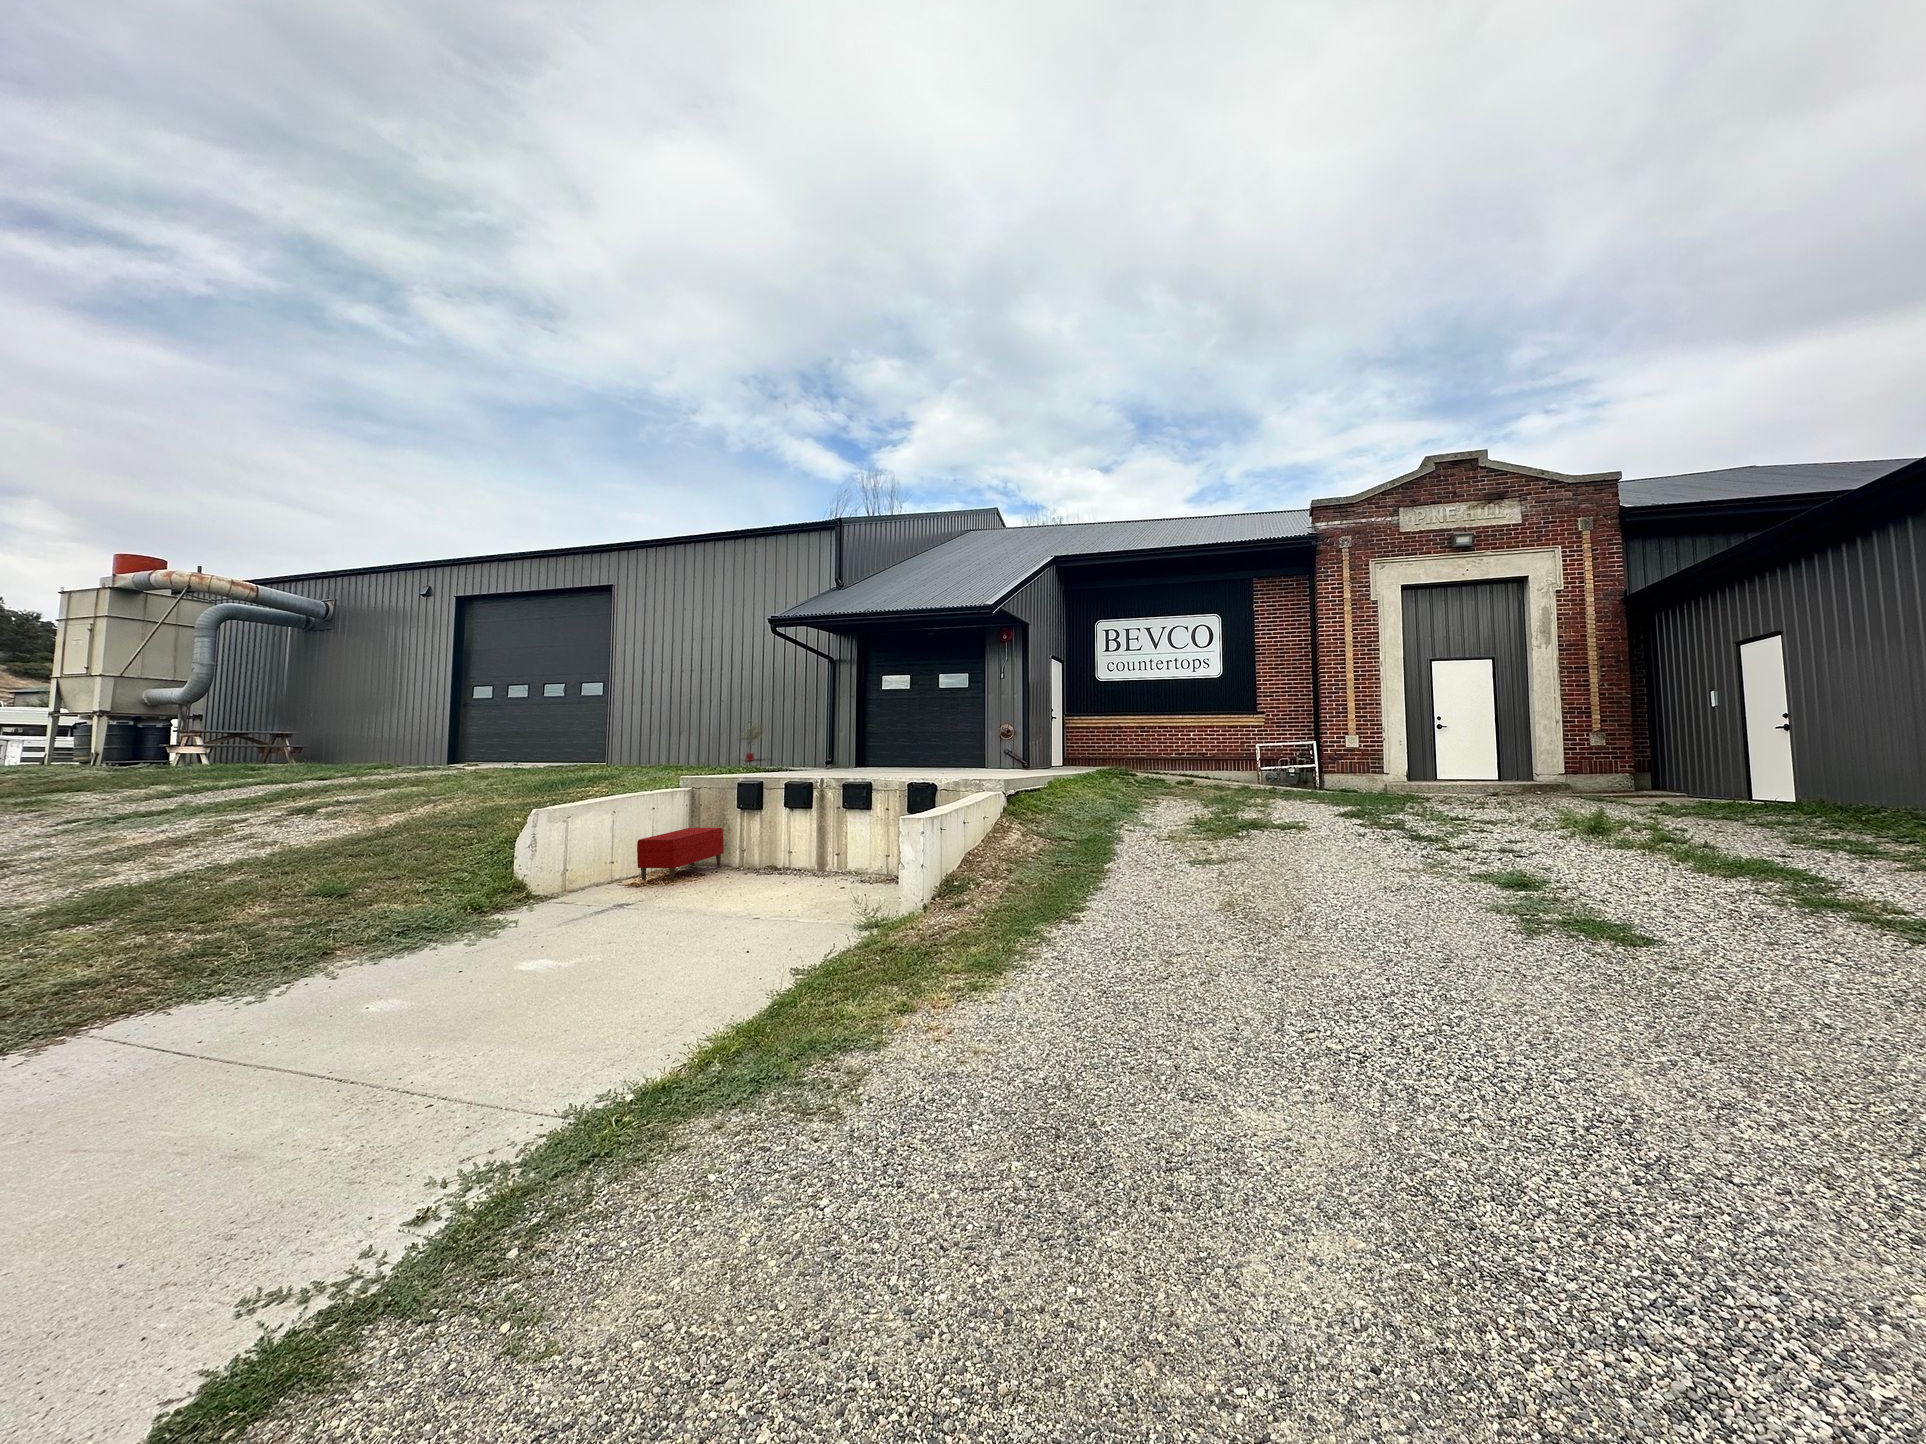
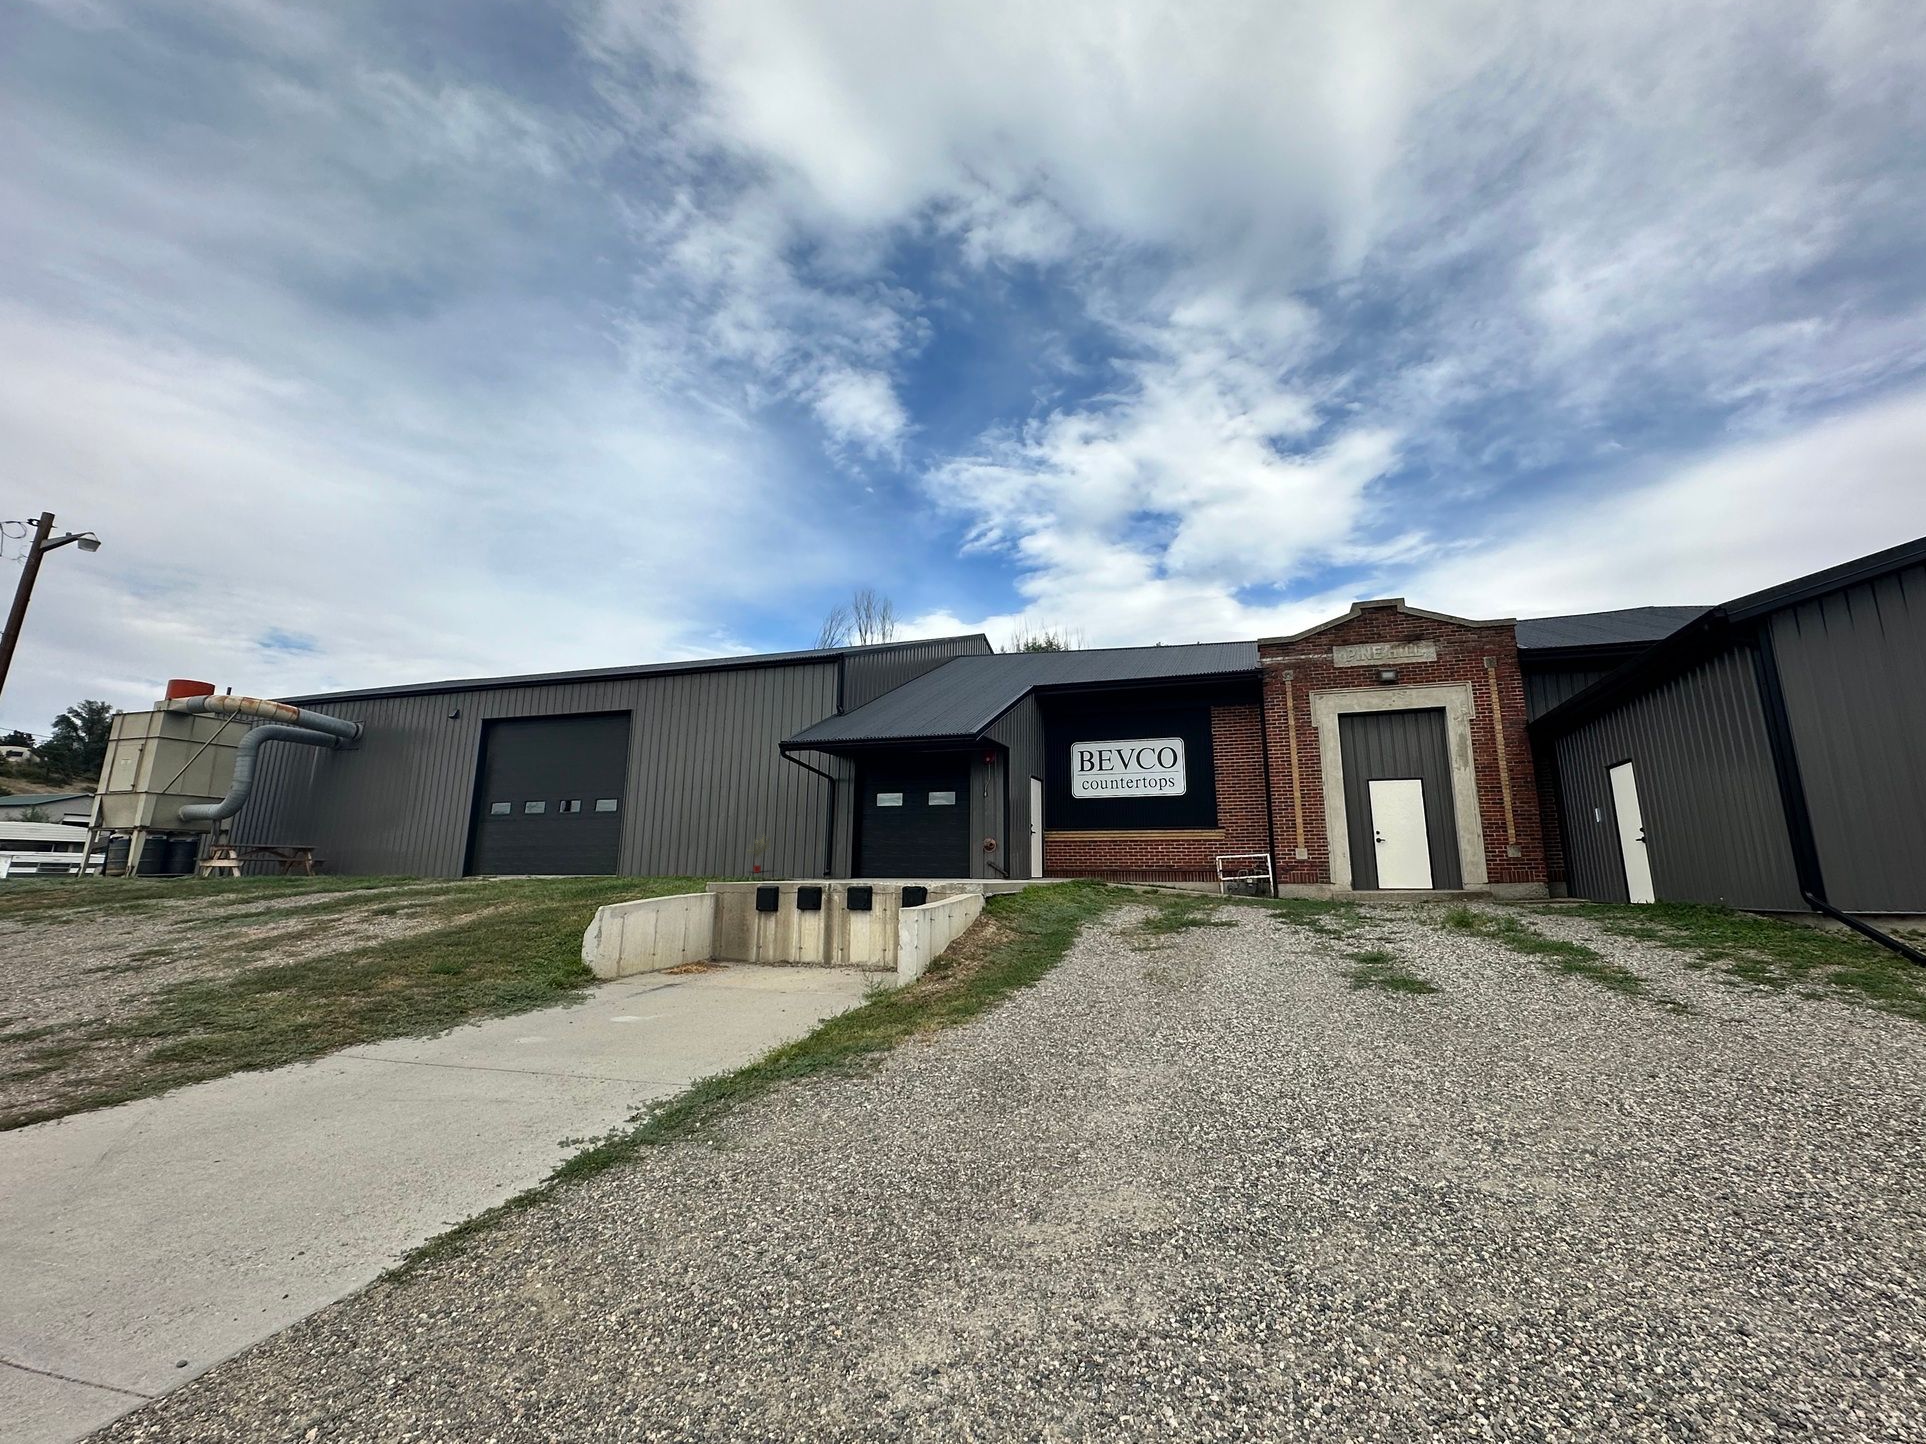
bench: present [637,828,724,881] -> none [675,927,744,971]

